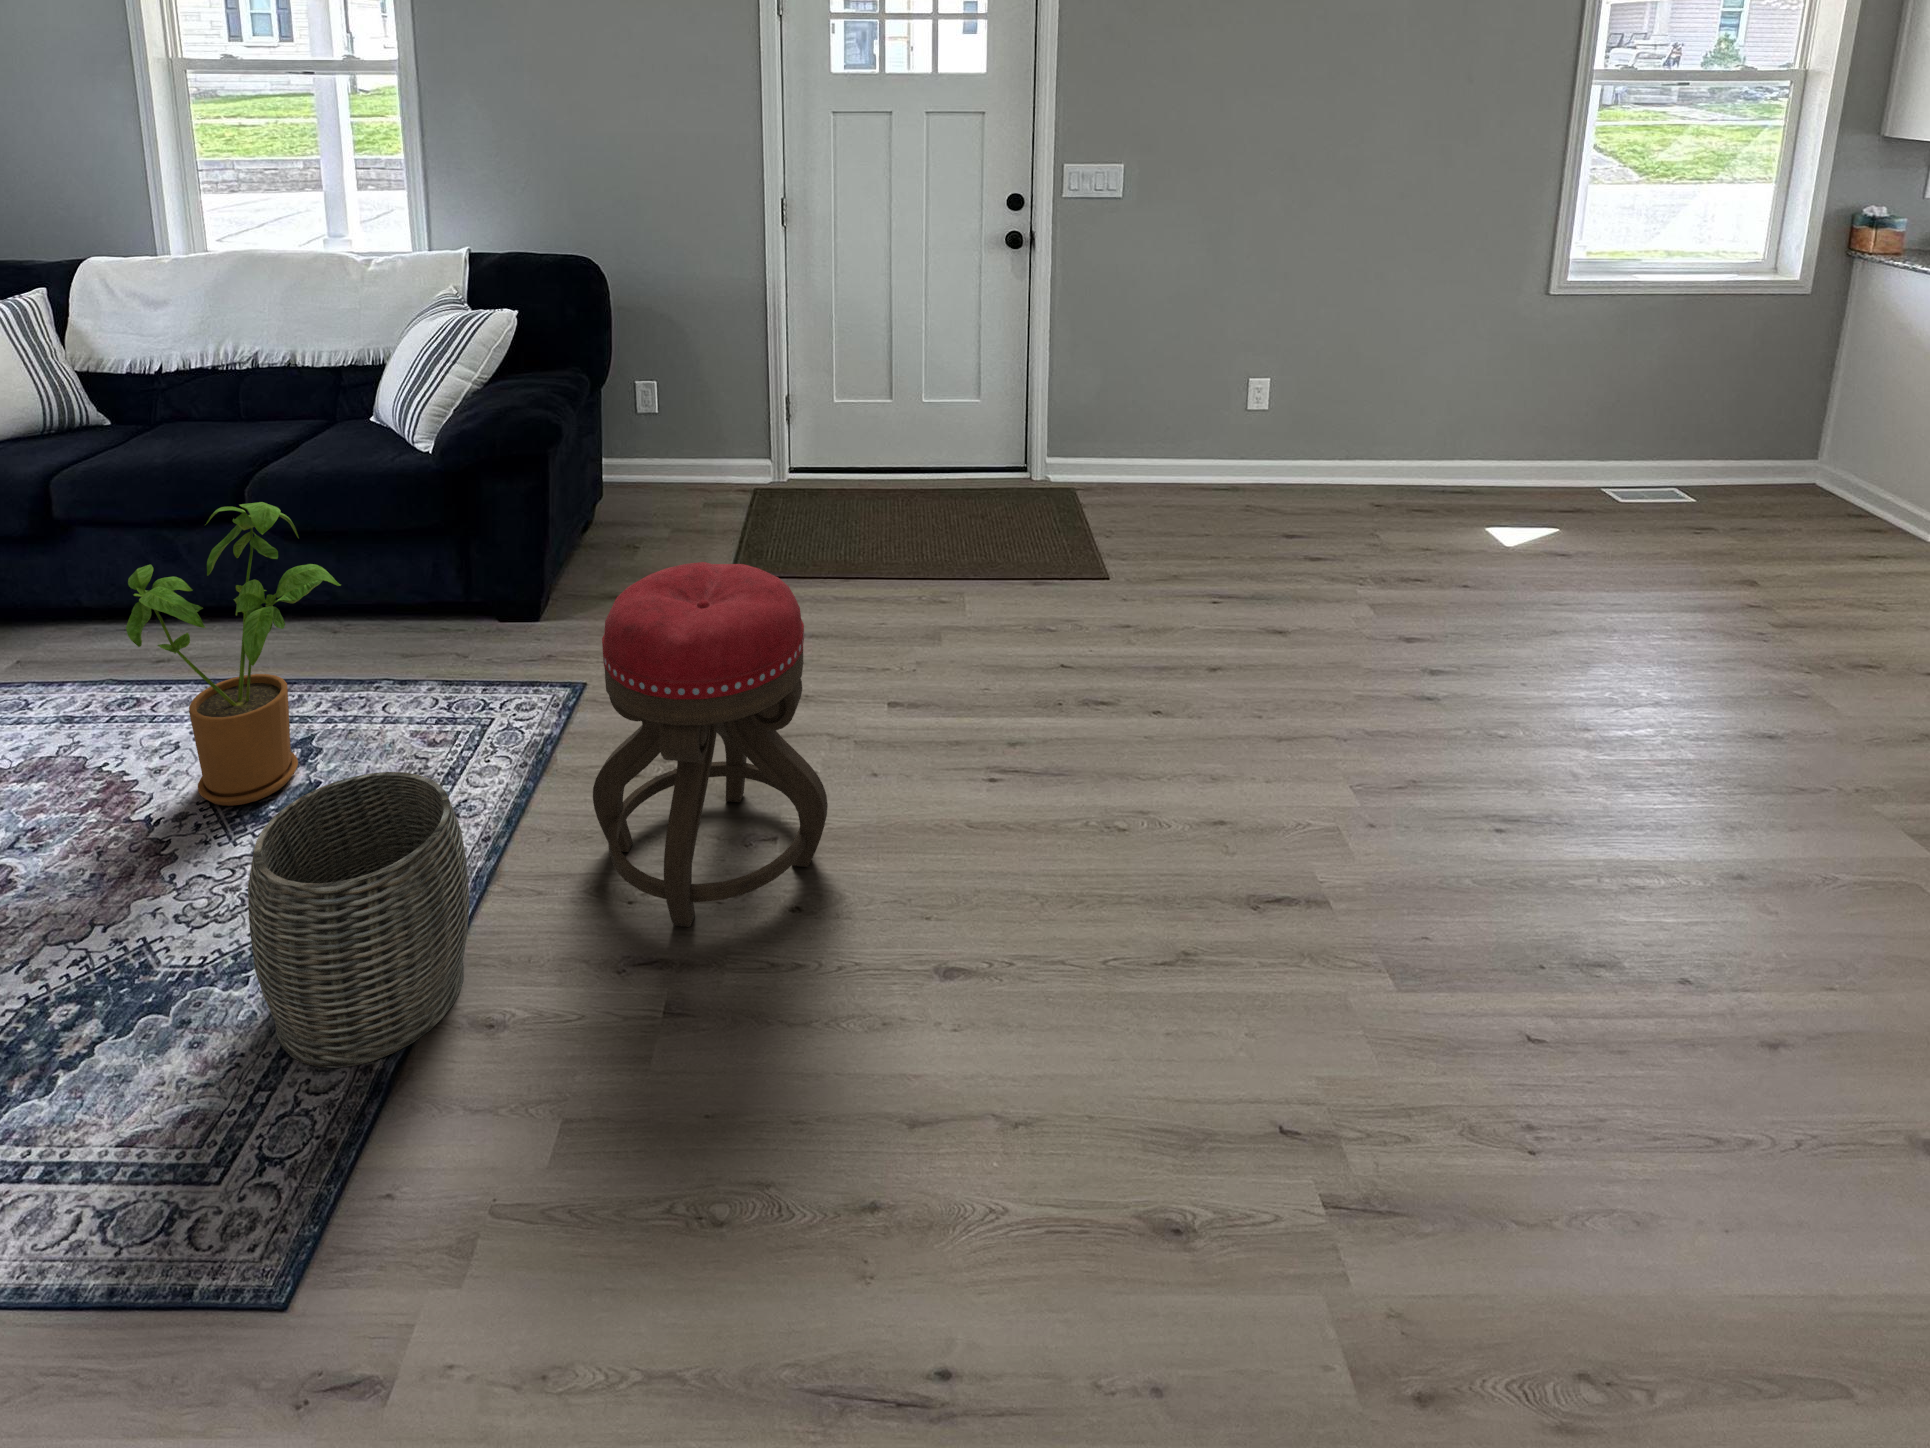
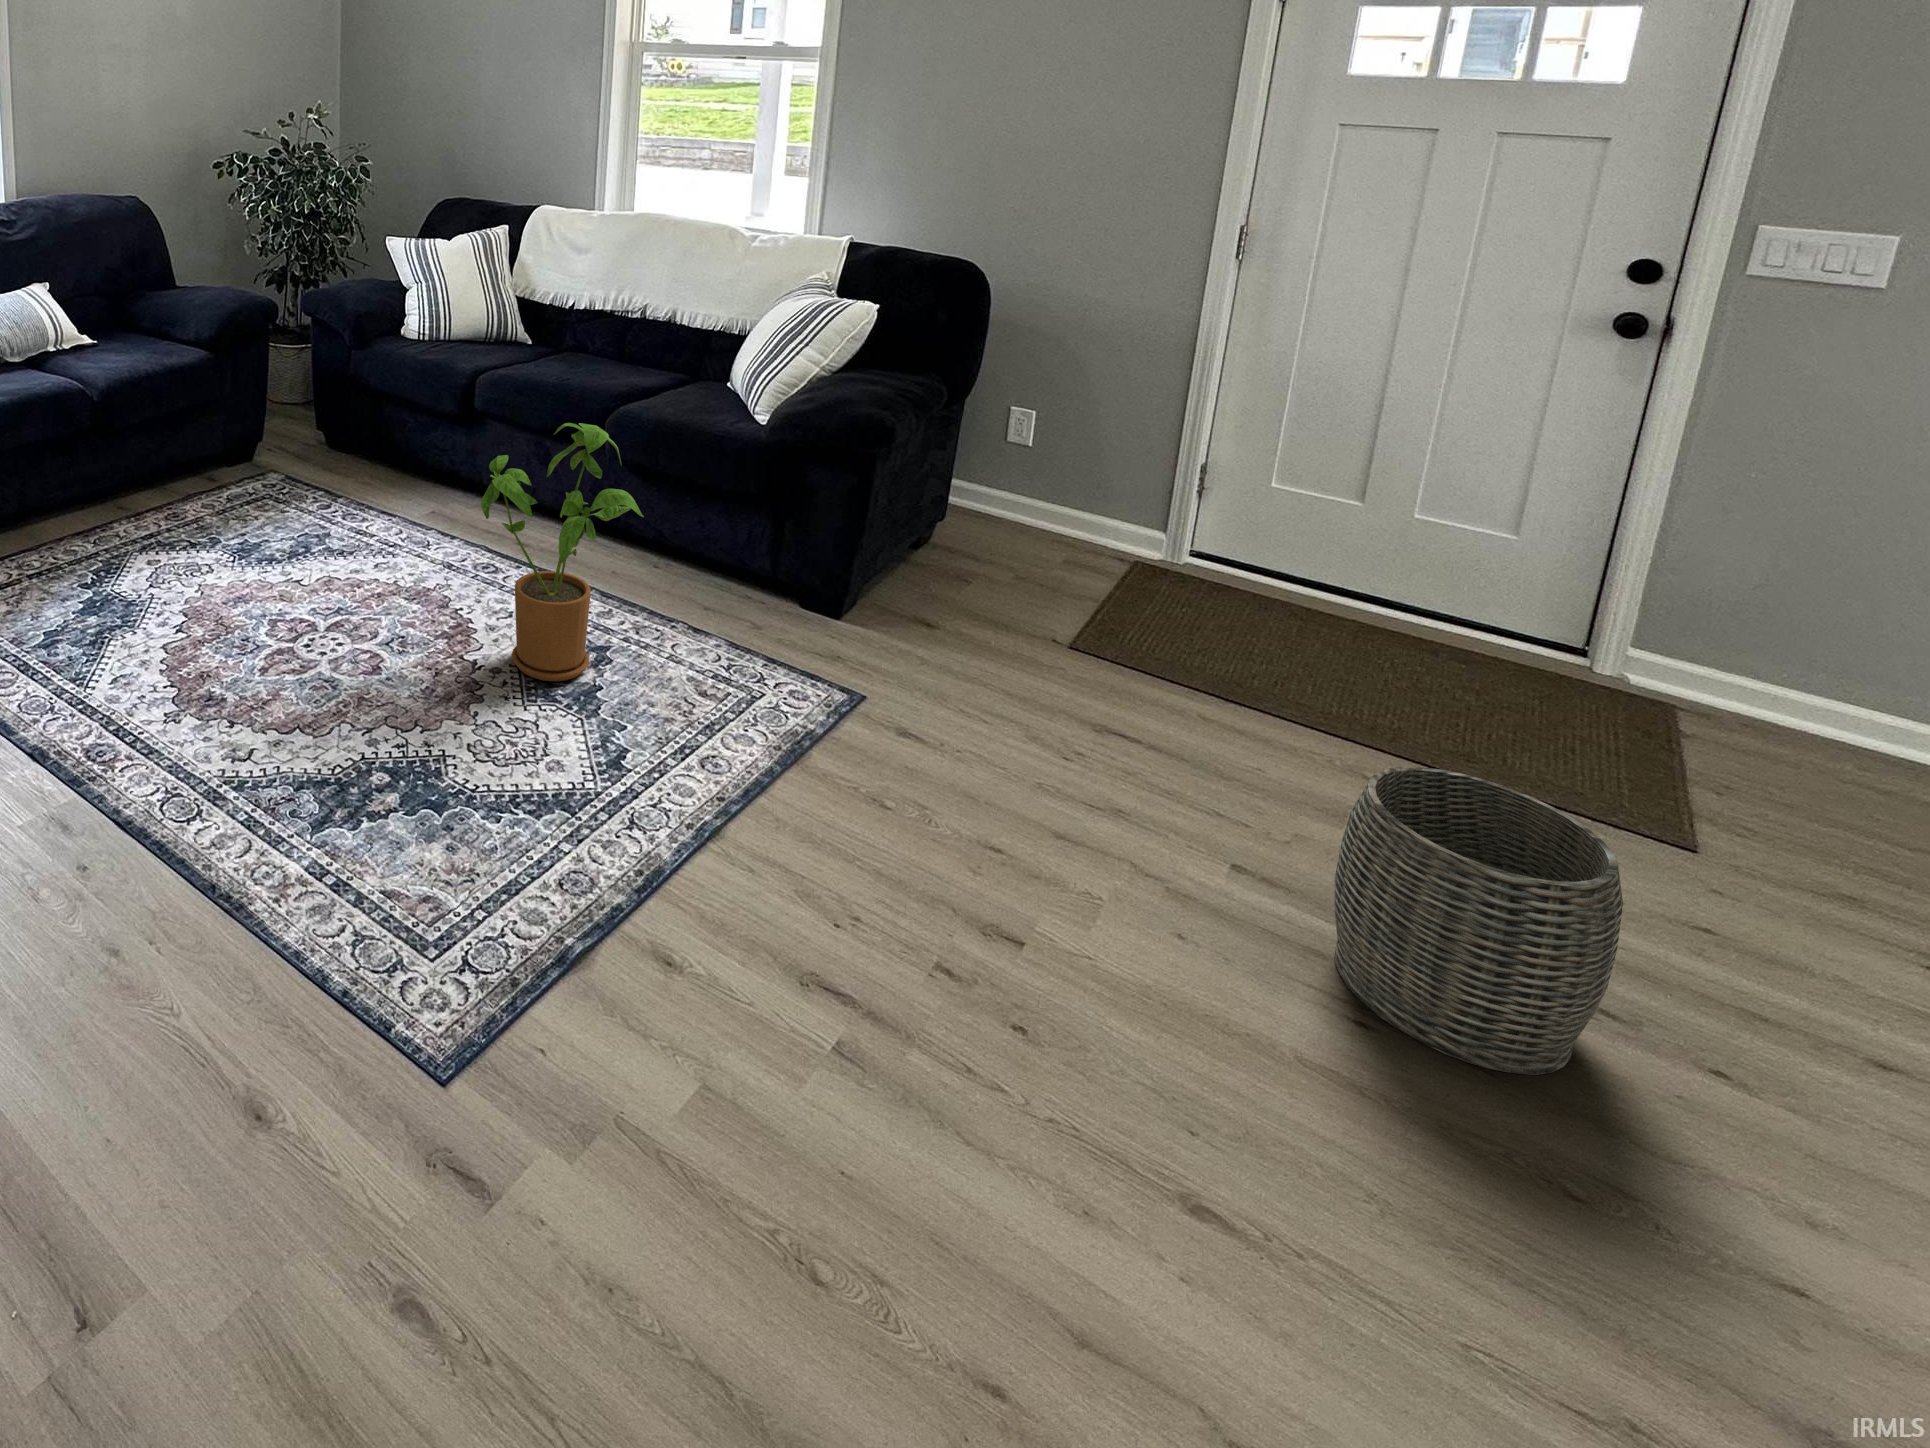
ottoman: present [593,562,828,927] -> none [827,594,1107,1002]
woven basket: present [248,772,469,1068] -> present [1334,767,1623,1075]

